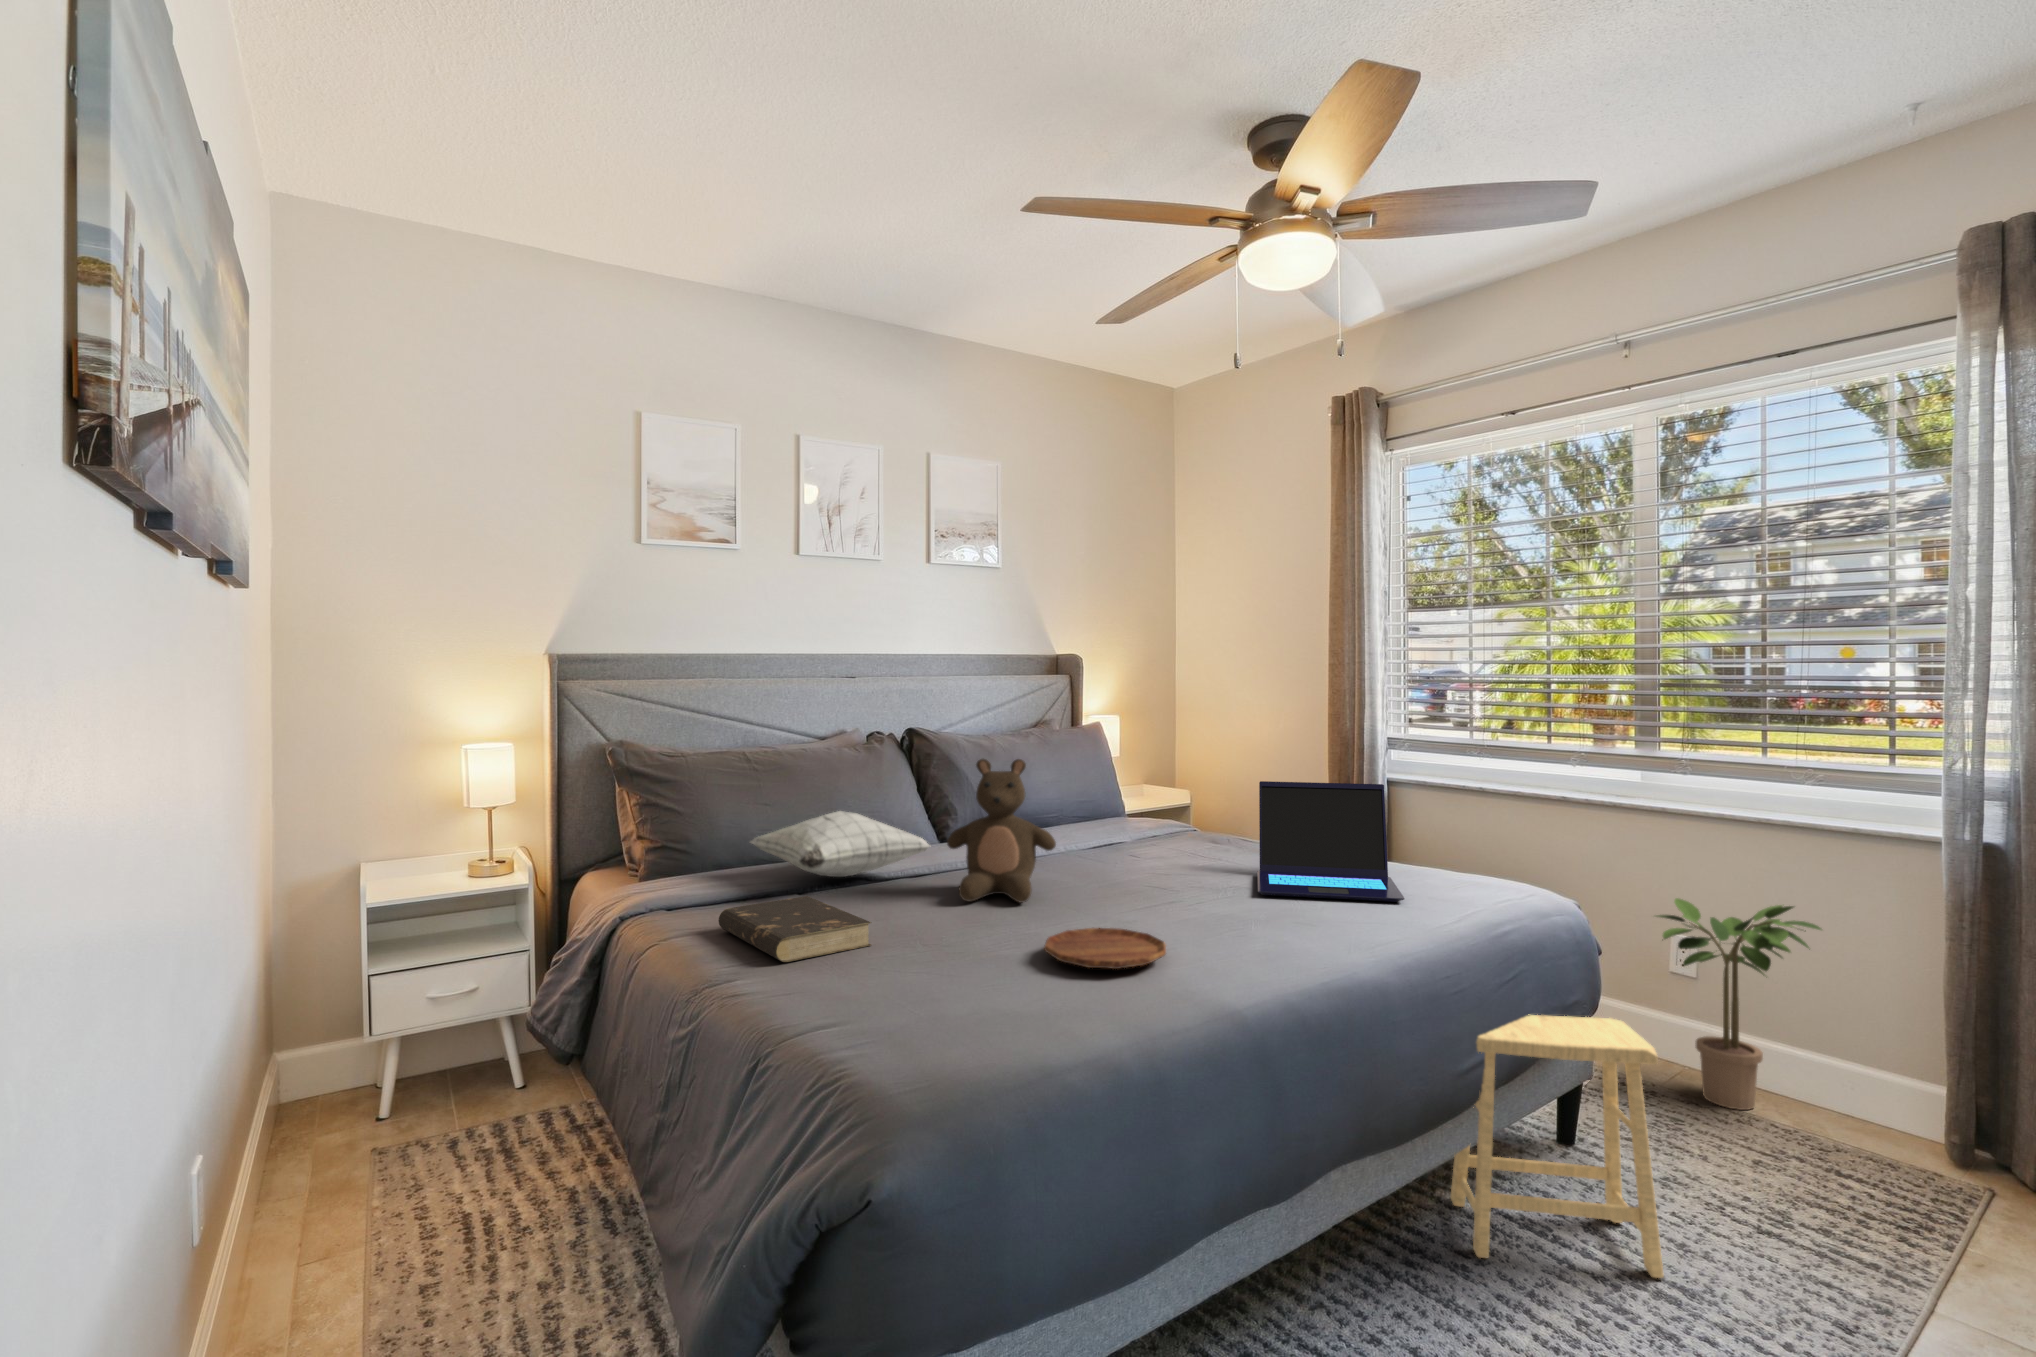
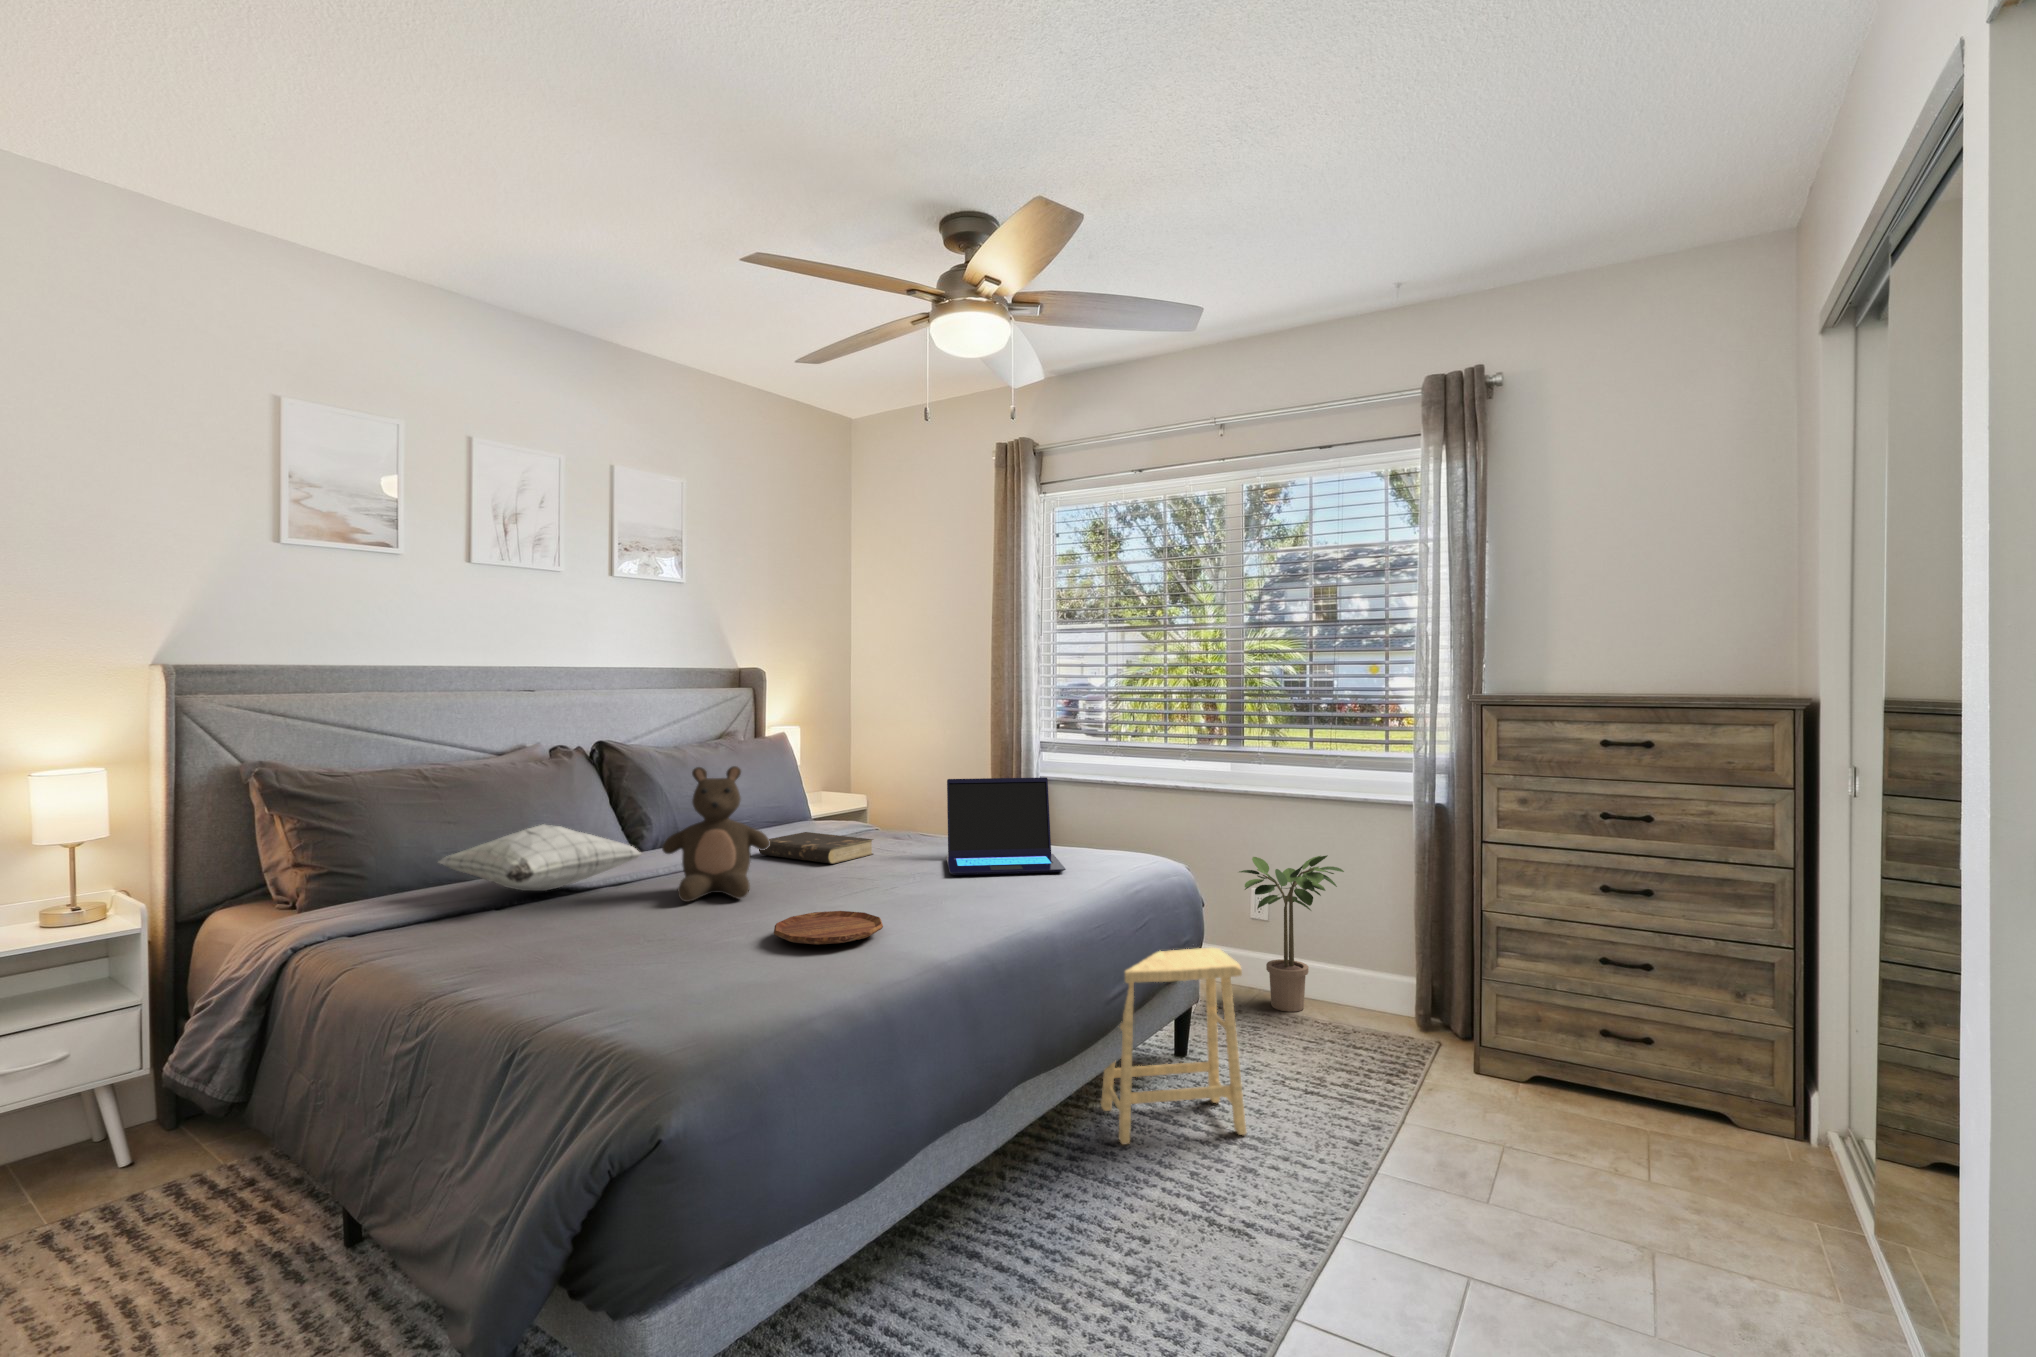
book: present [718,896,871,962] -> present [759,832,873,864]

